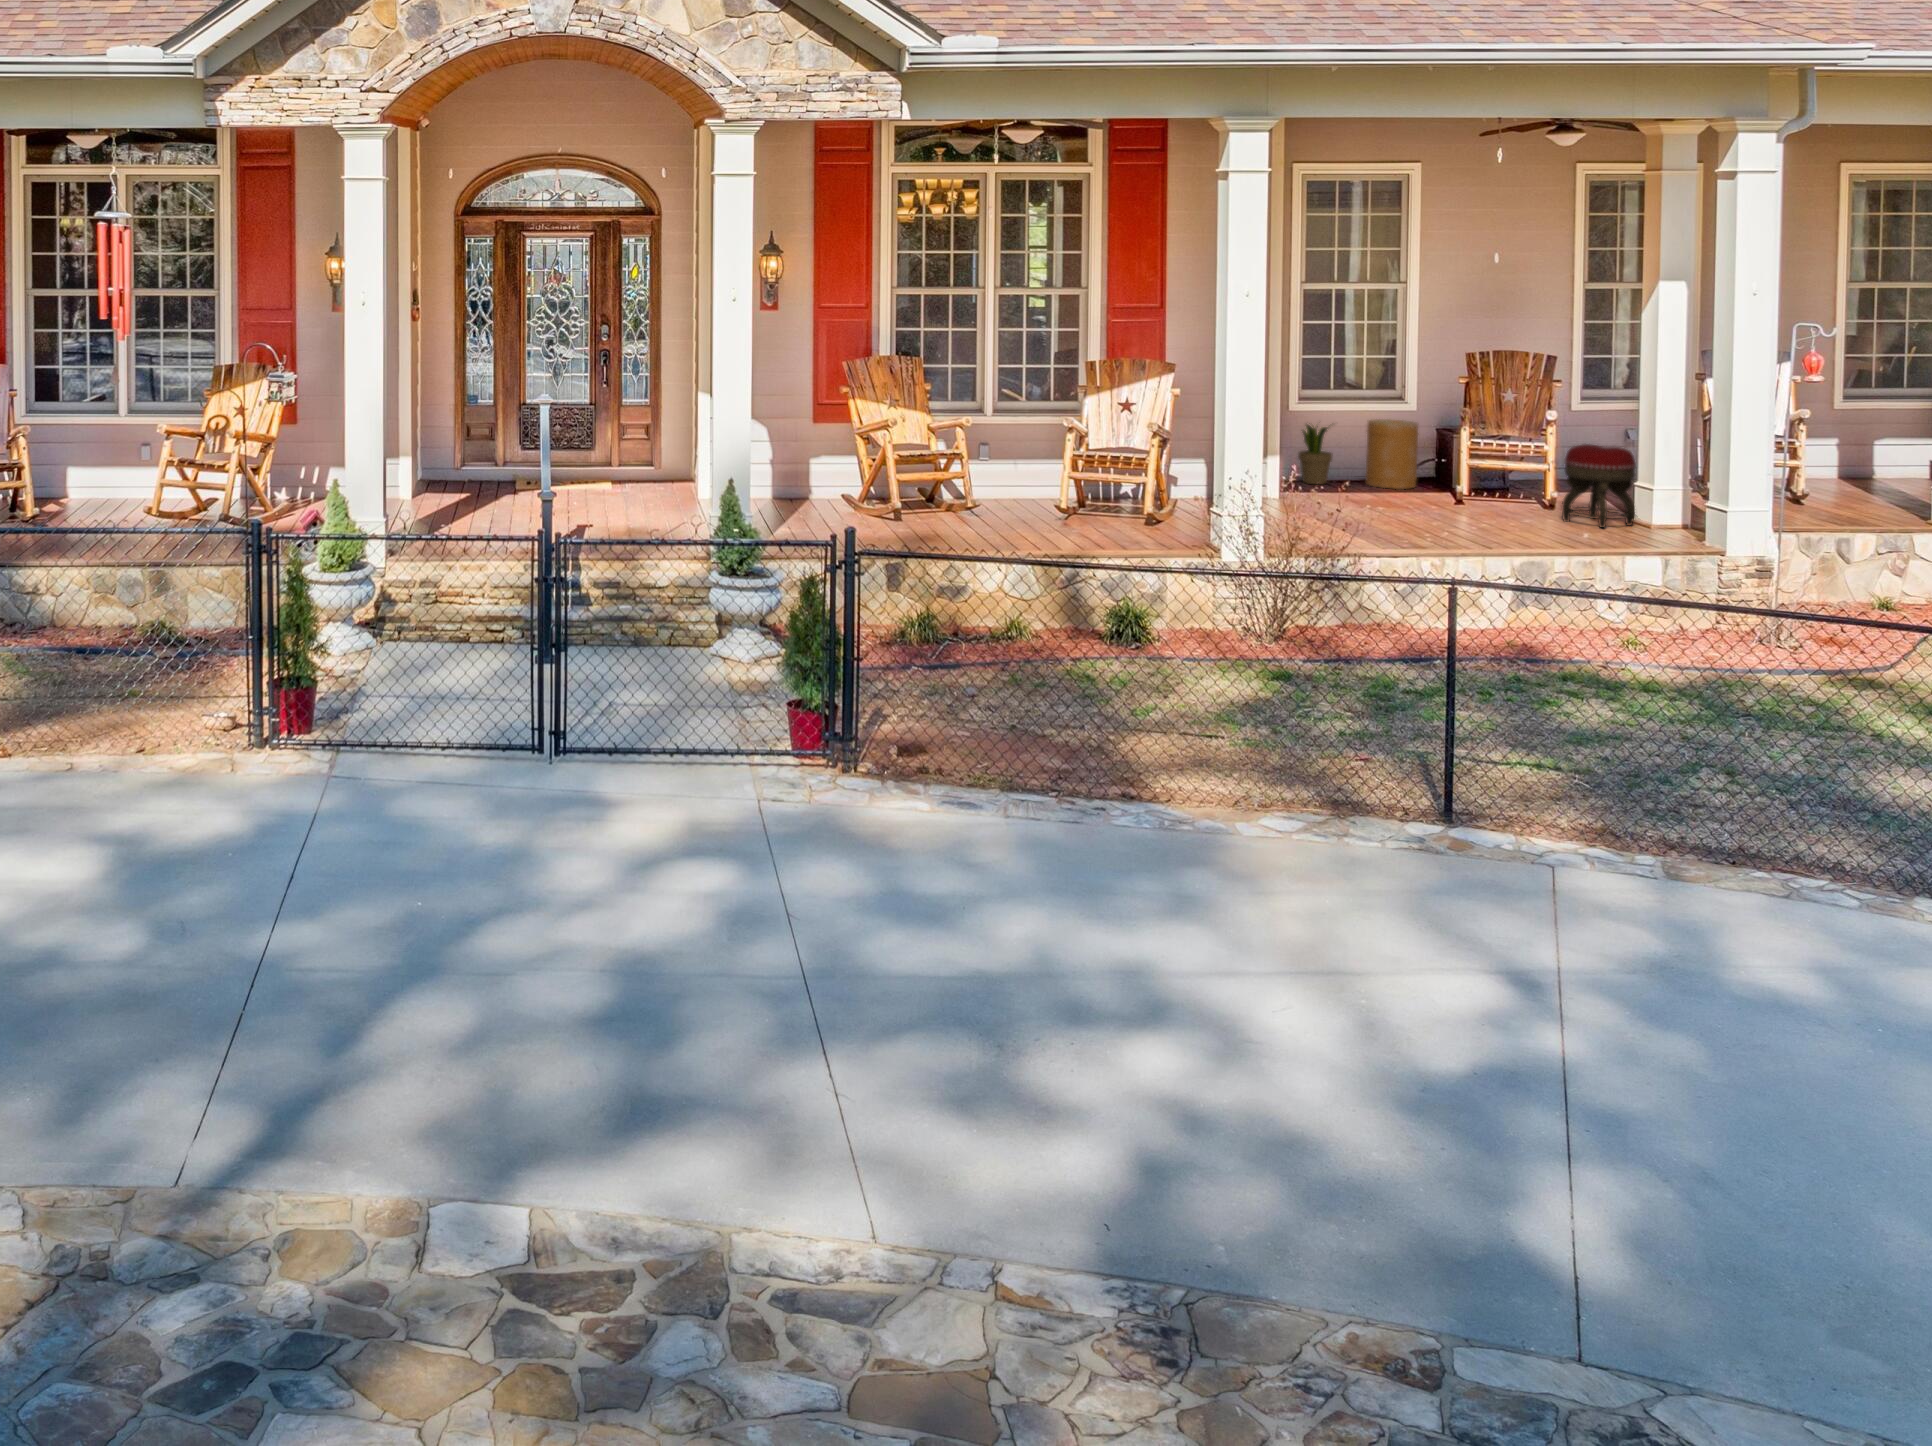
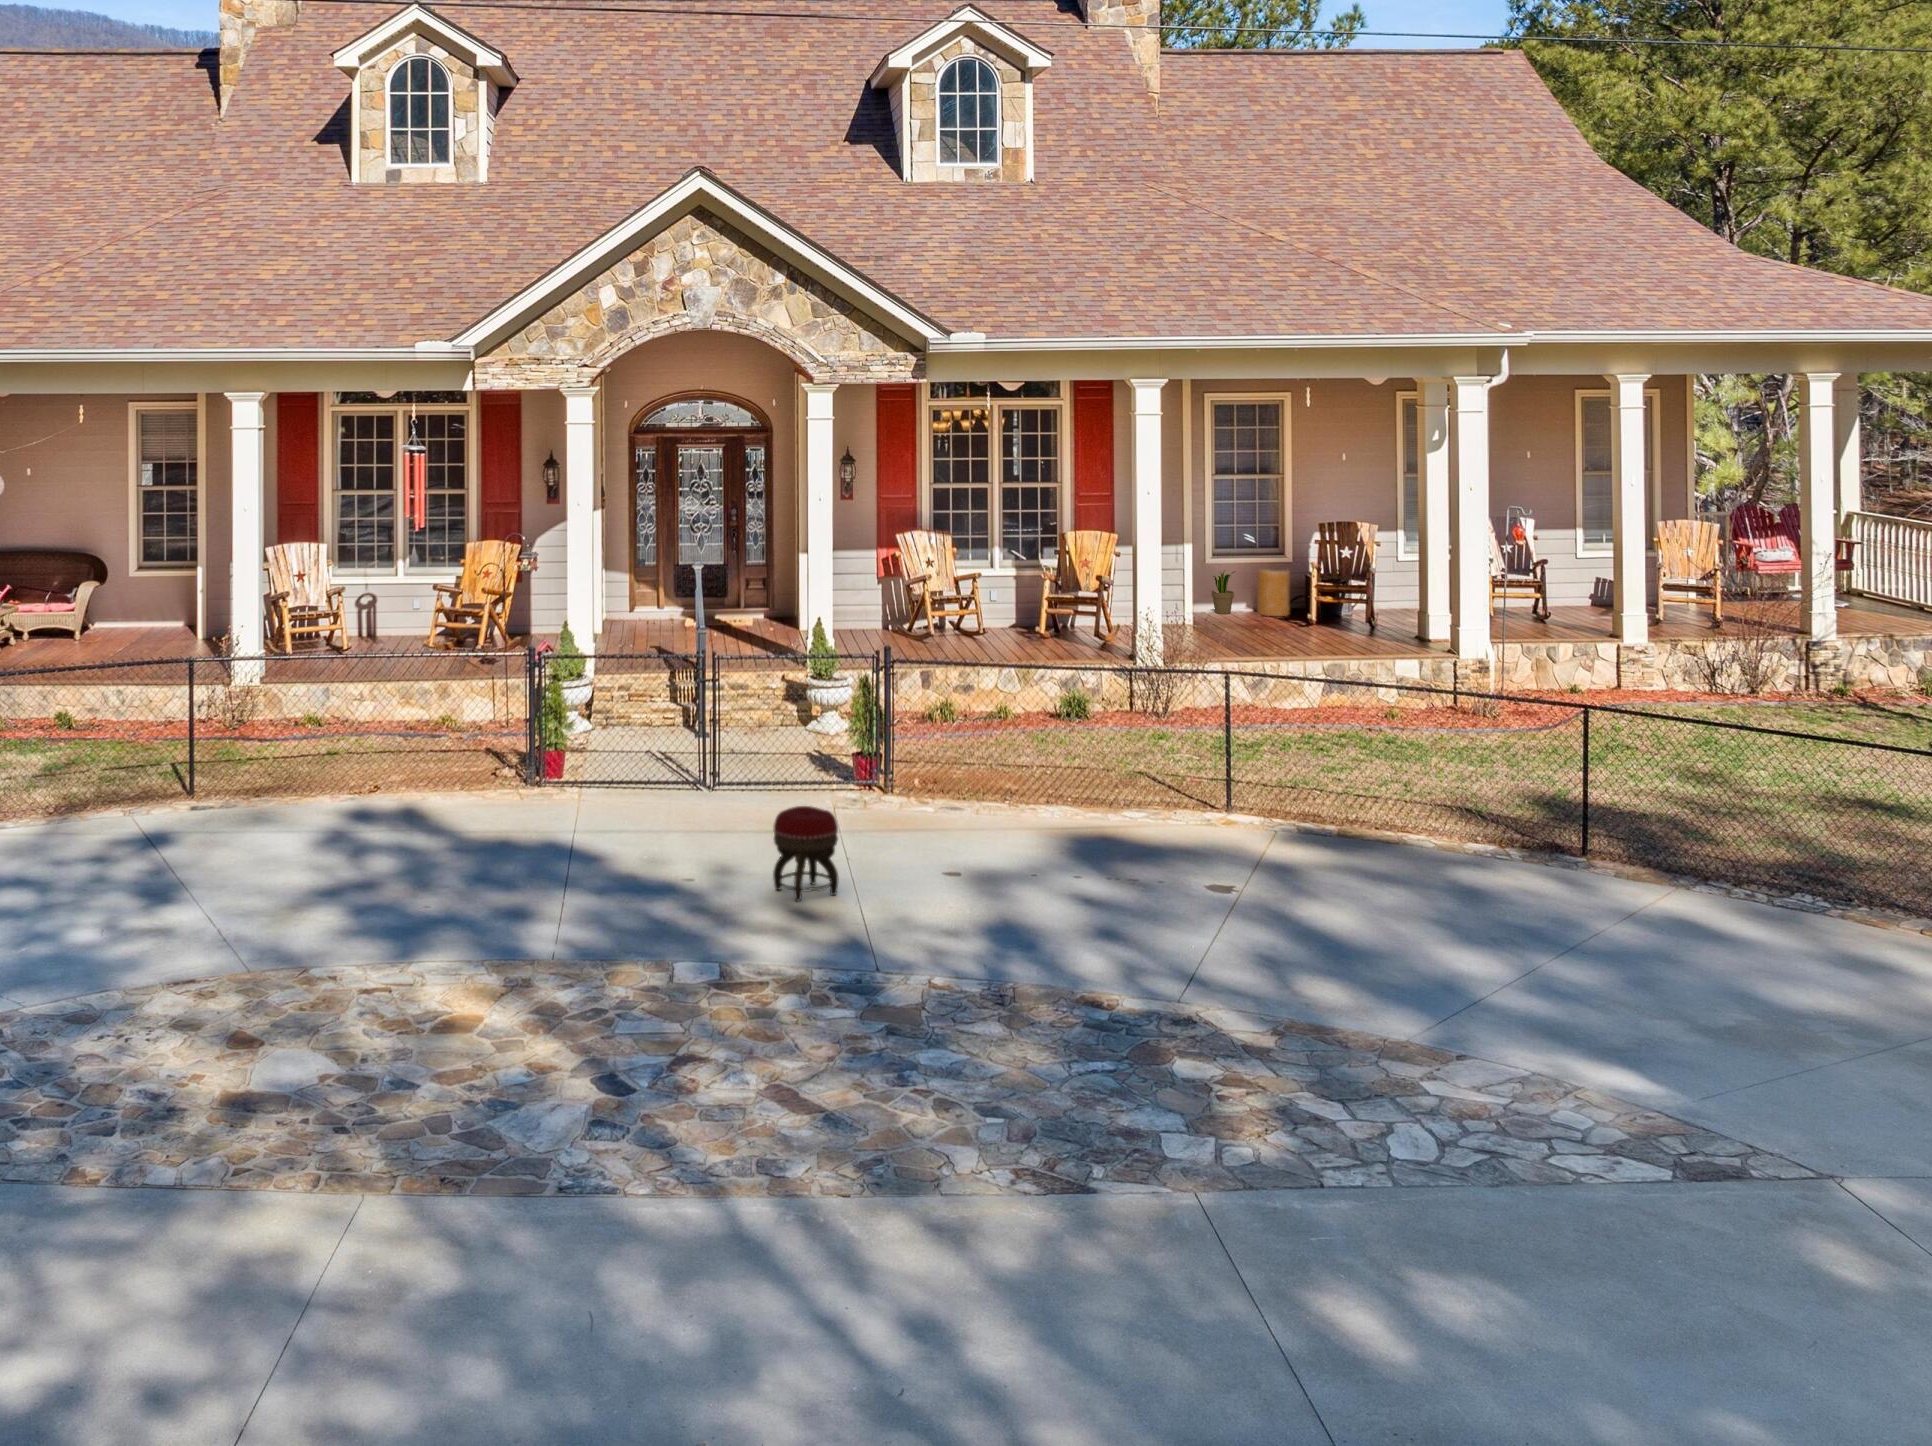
footstool: present [1562,444,1636,528] -> present [773,806,838,901]

